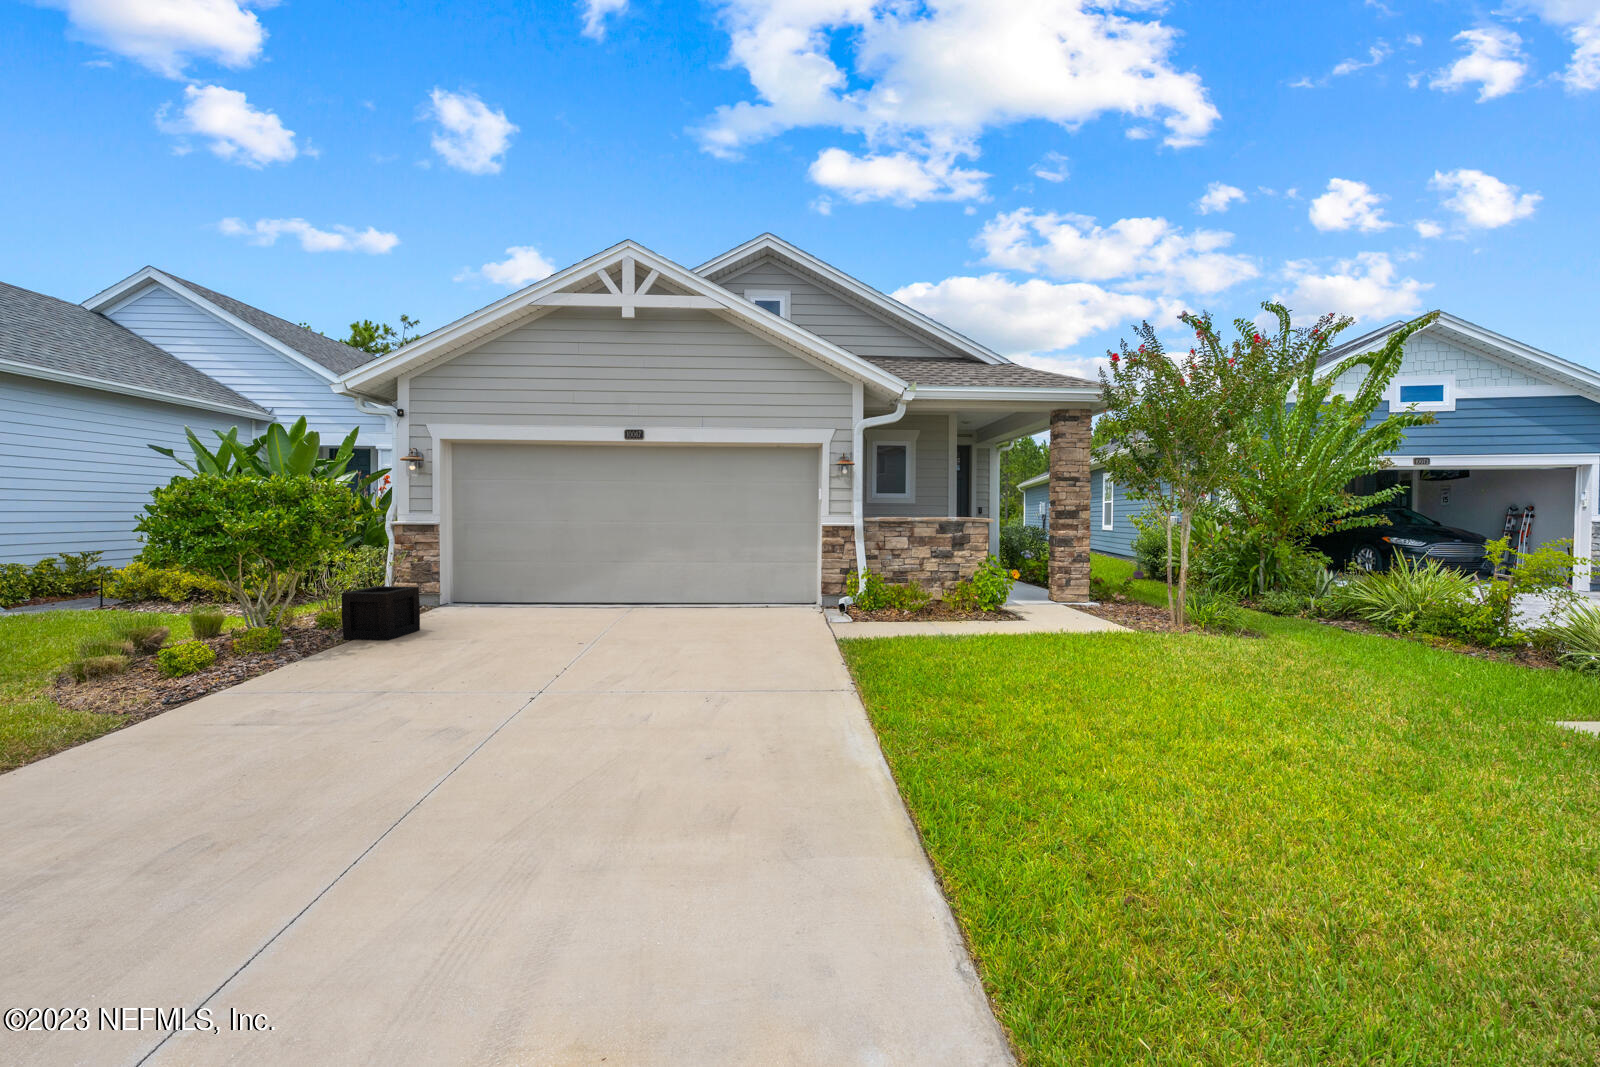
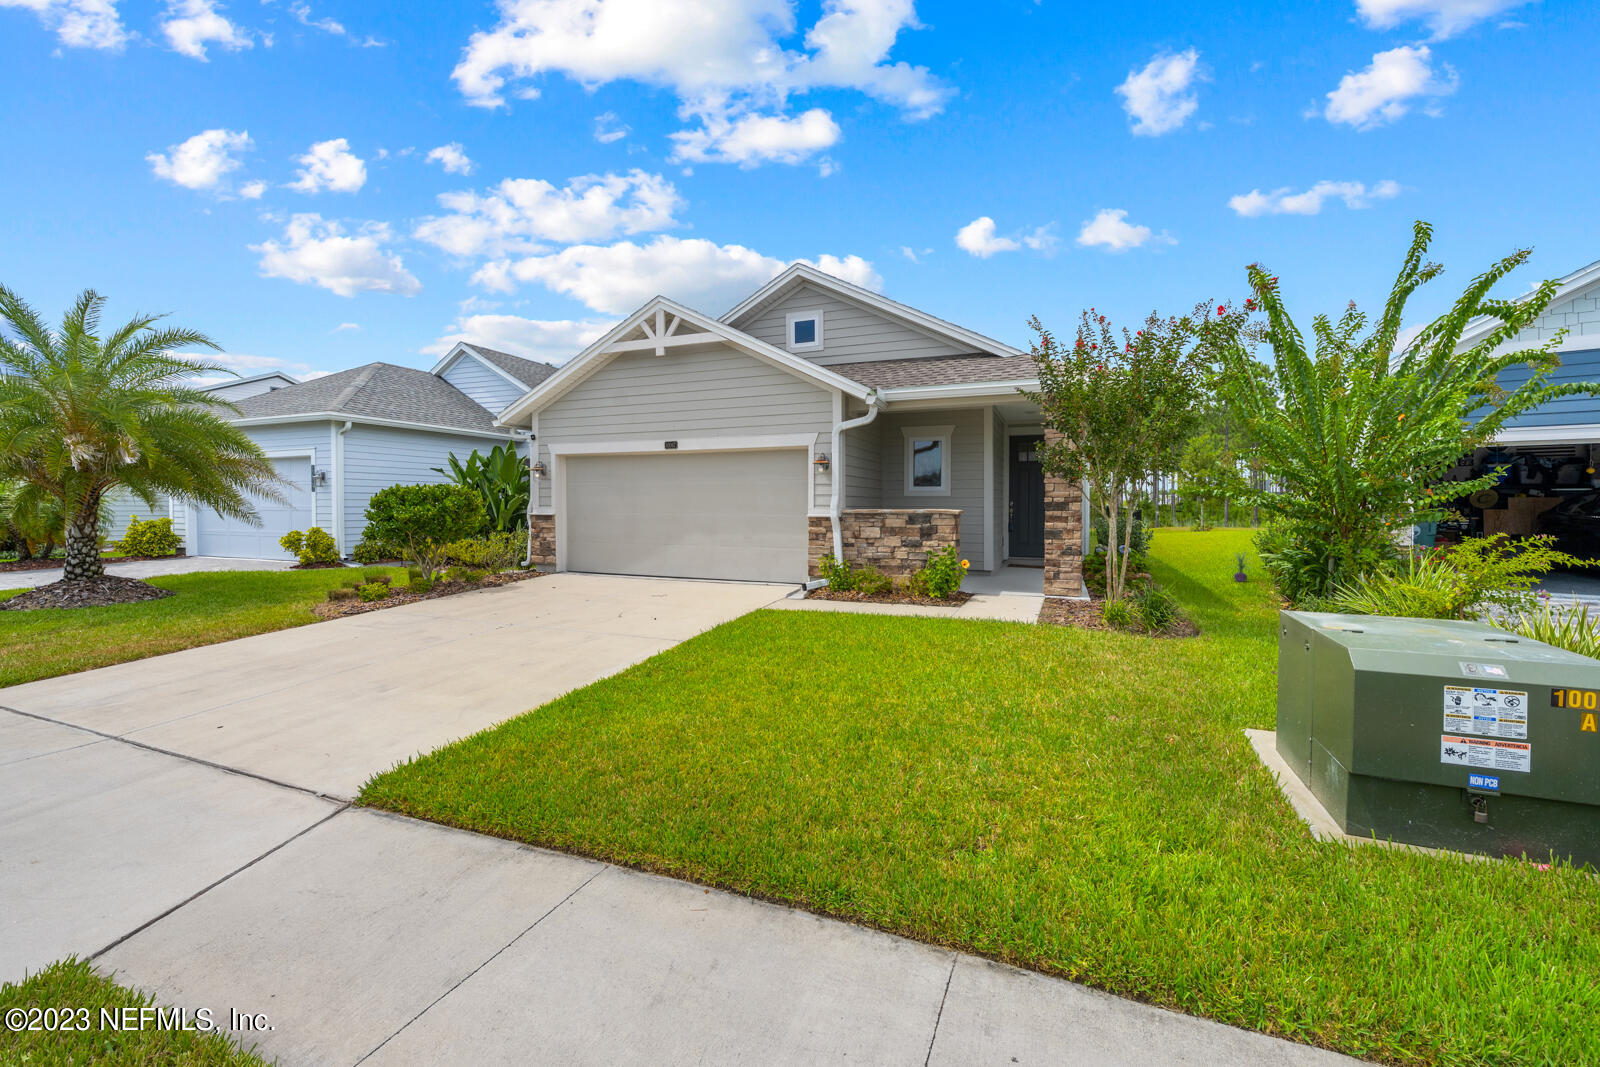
wooden crate: present [342,586,420,640] -> none [480,555,526,589]

